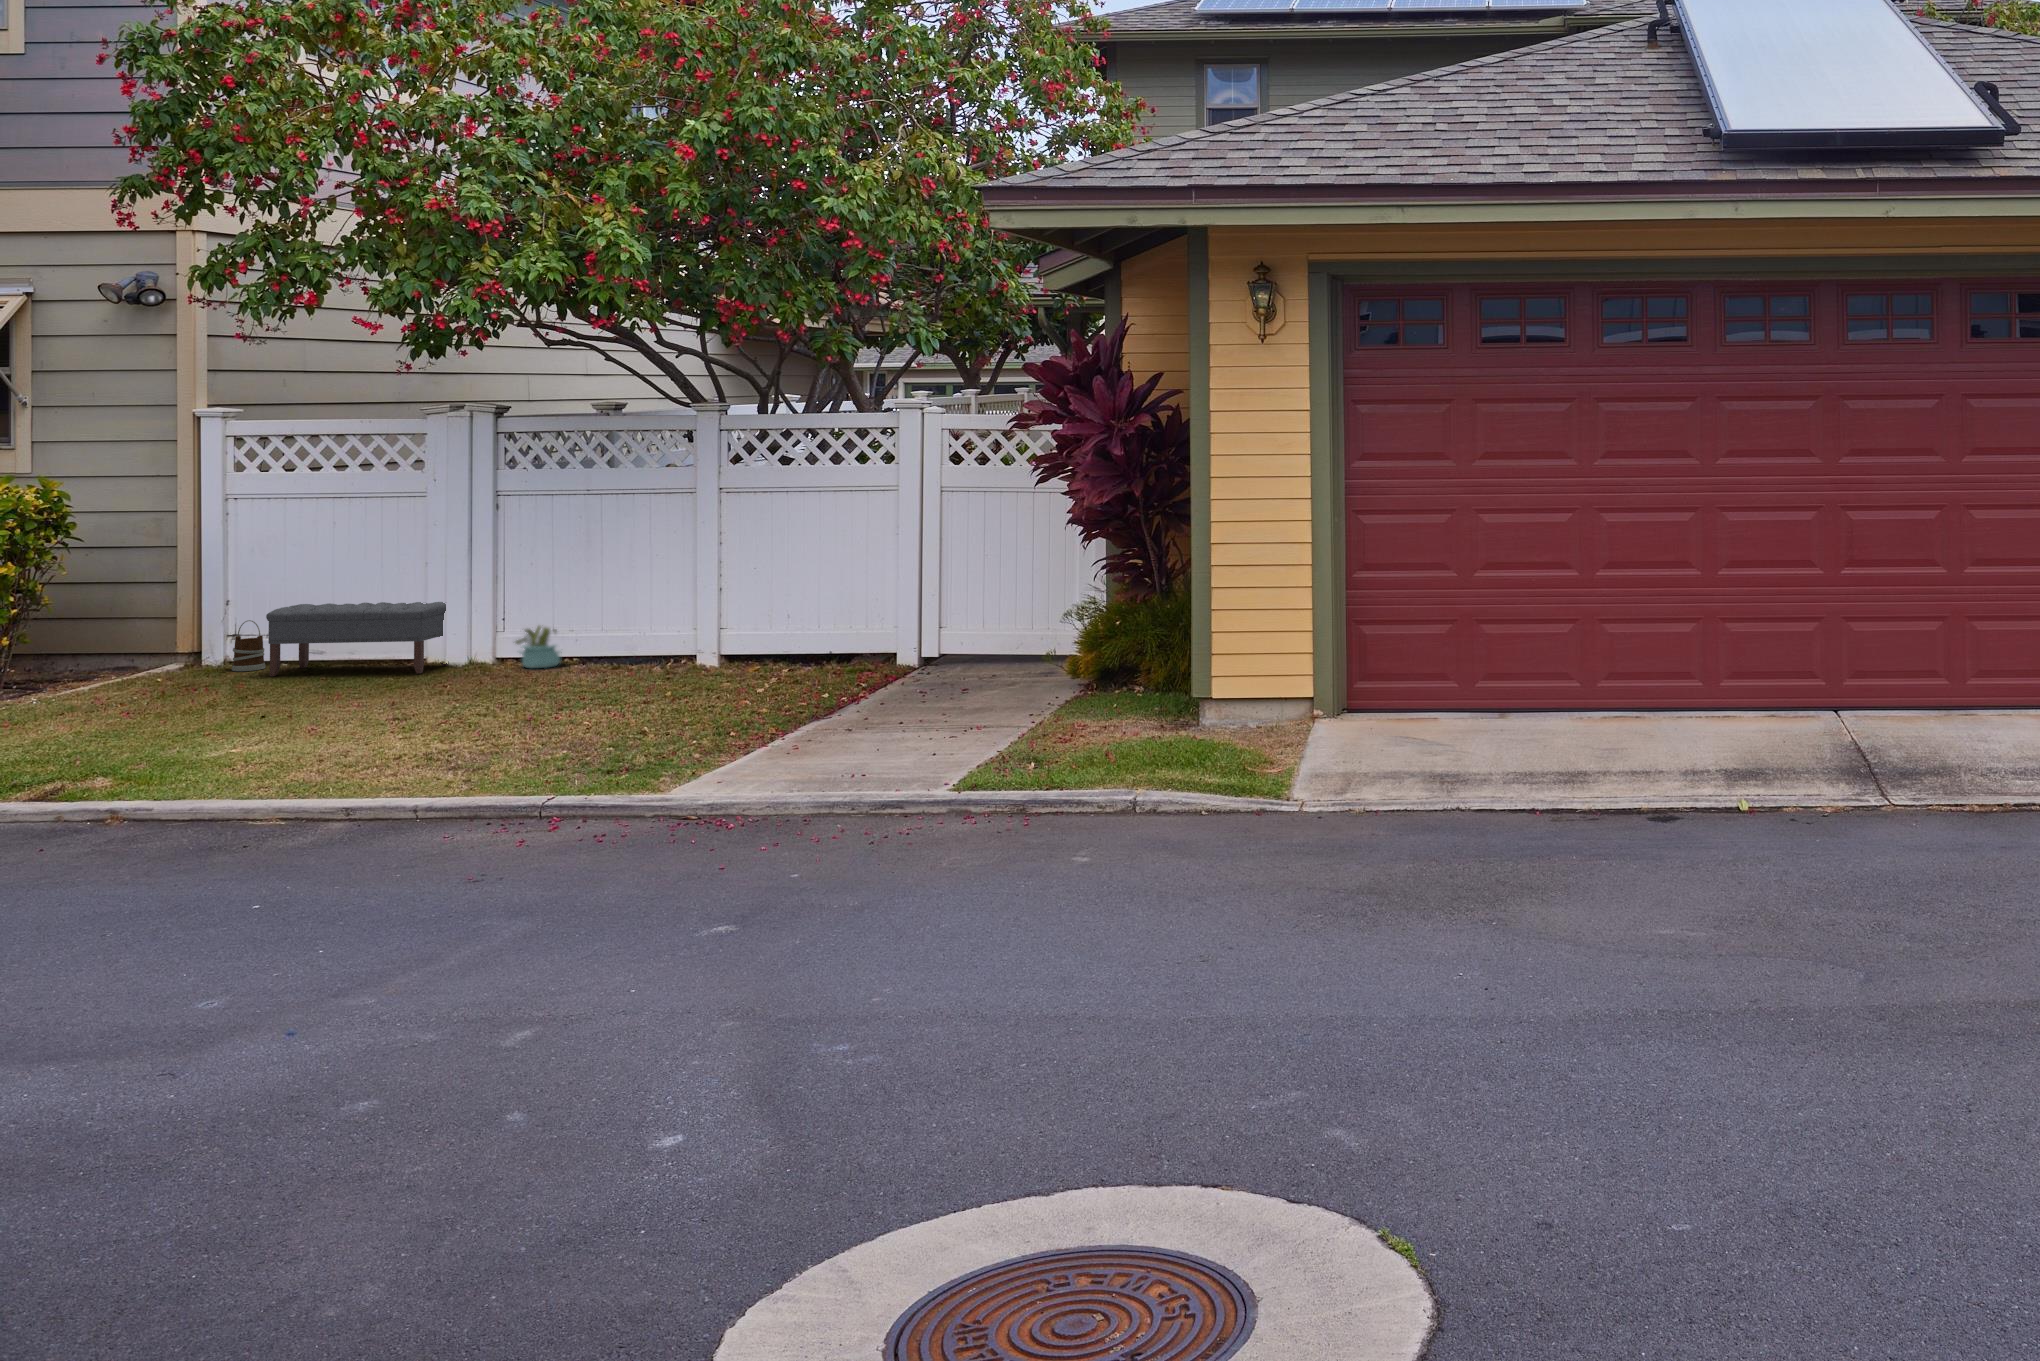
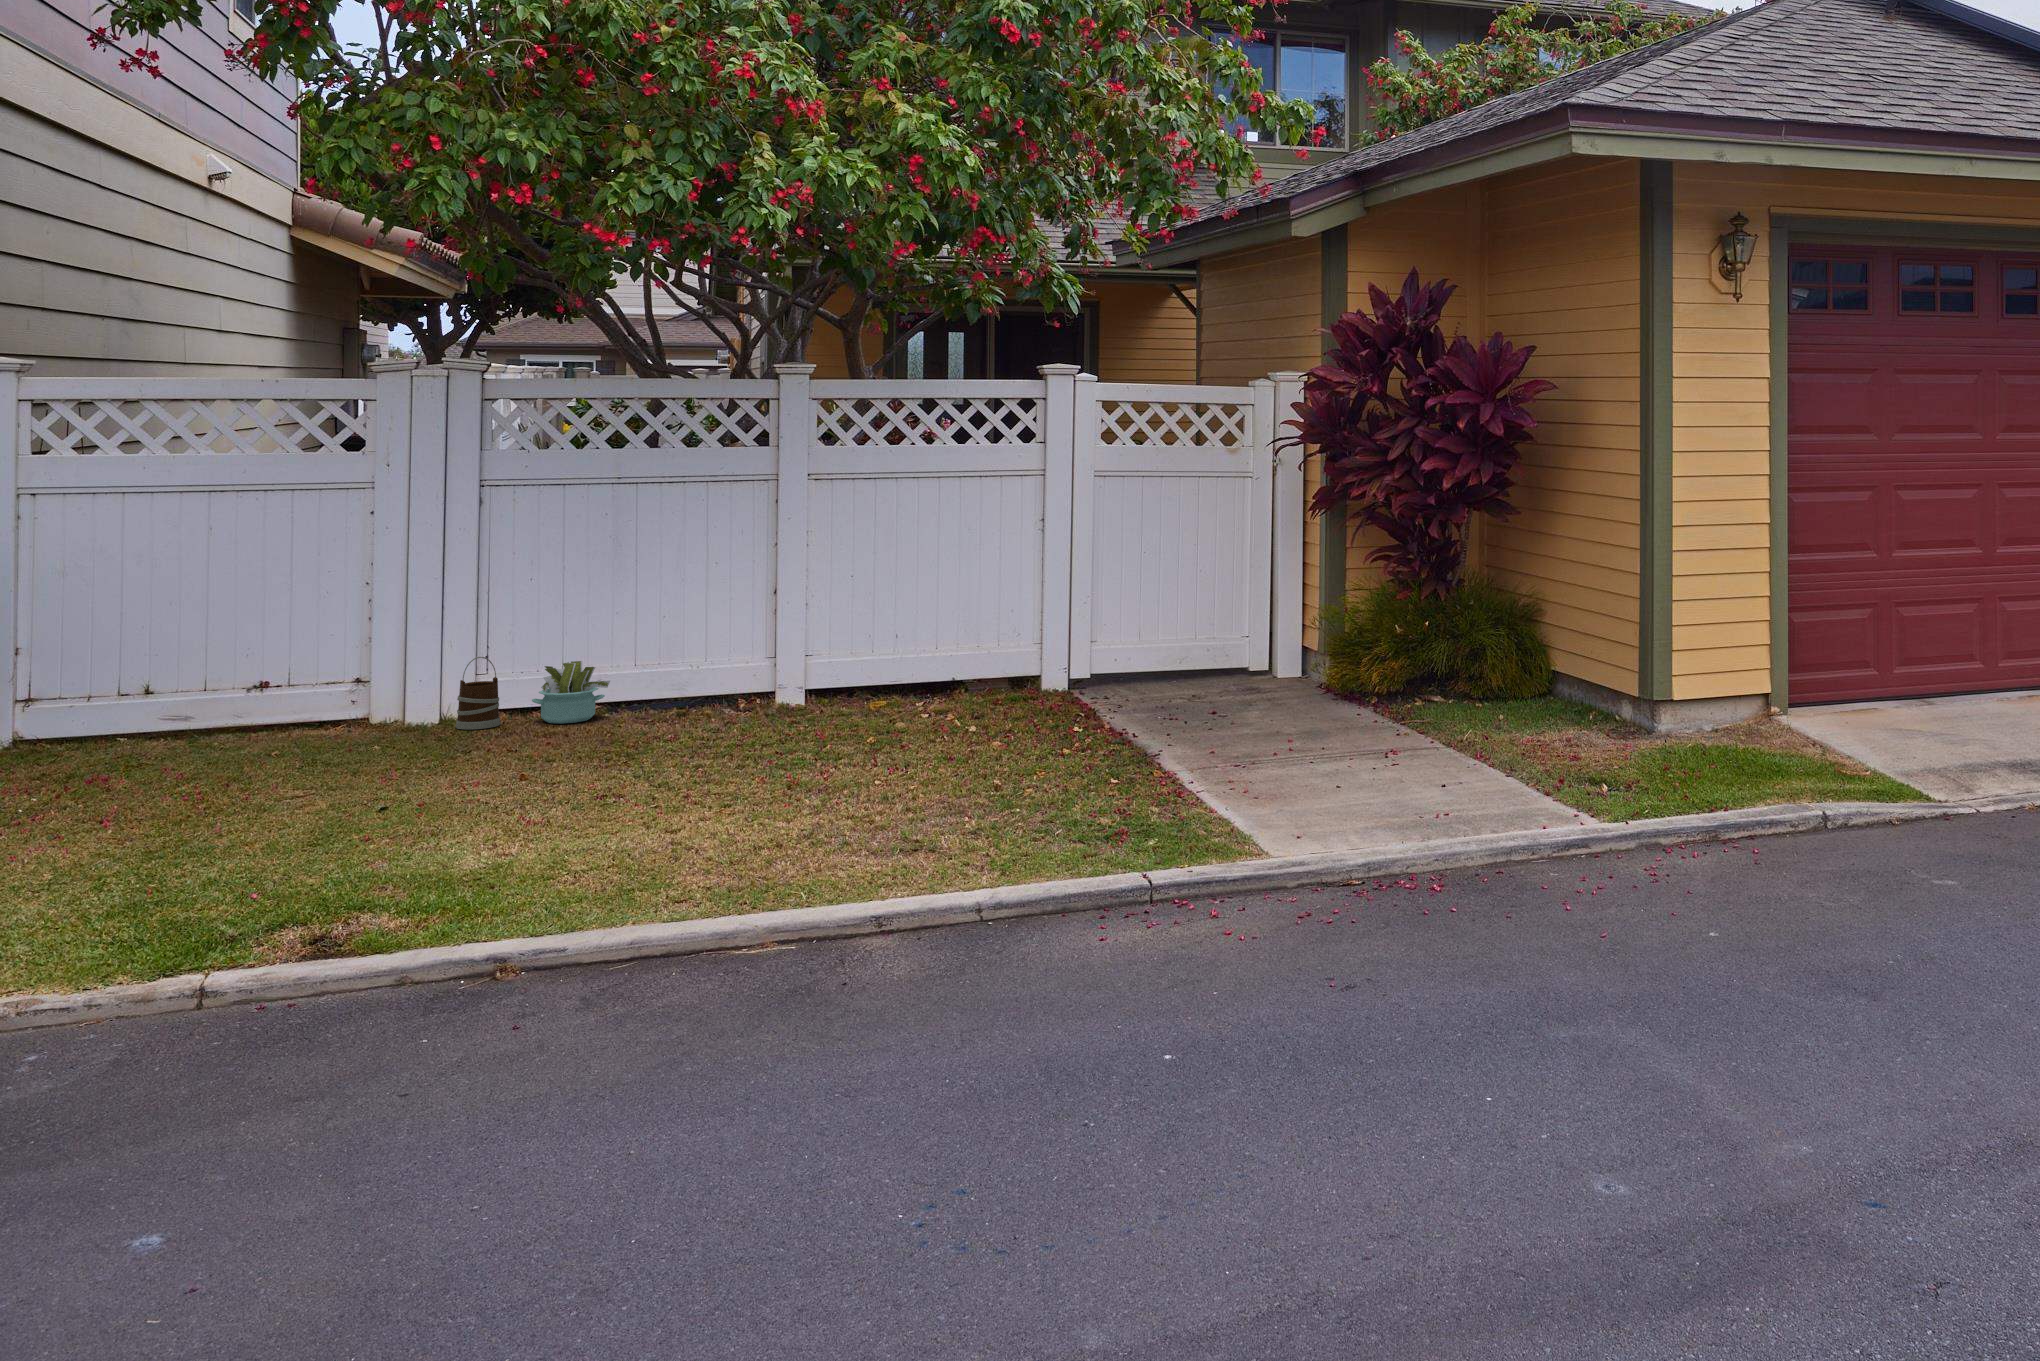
bench: present [266,602,448,676] -> none [142,636,416,760]
wooden bucket: present [232,620,265,671] -> present [456,657,500,729]

